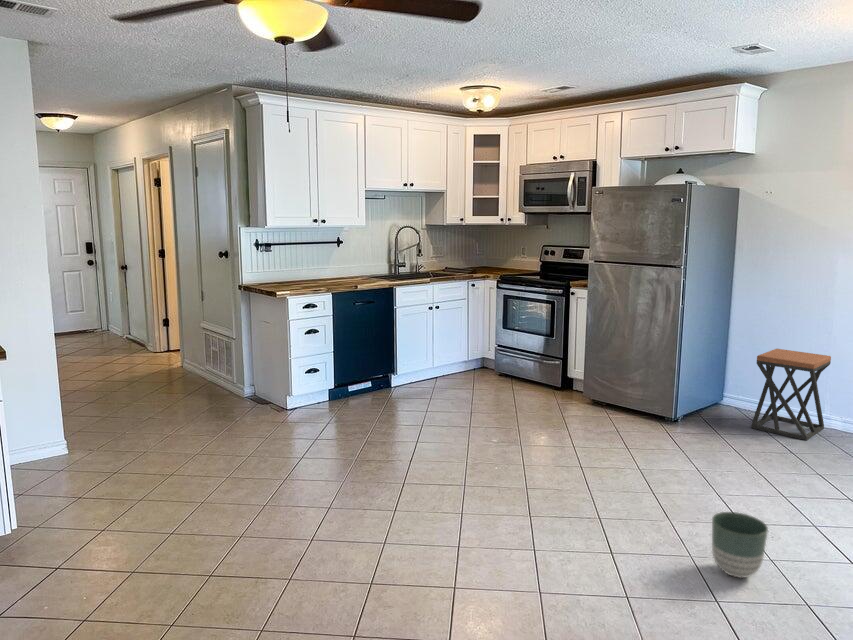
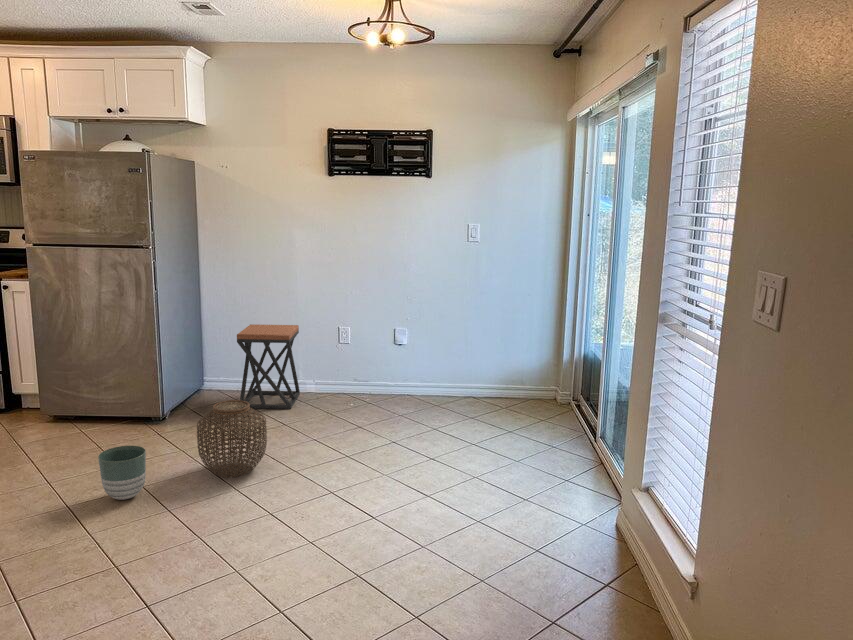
woven basket: none [692,413,762,487] -> present [197,400,267,478]
planter: present [712,512,768,578] -> present [98,446,146,500]

